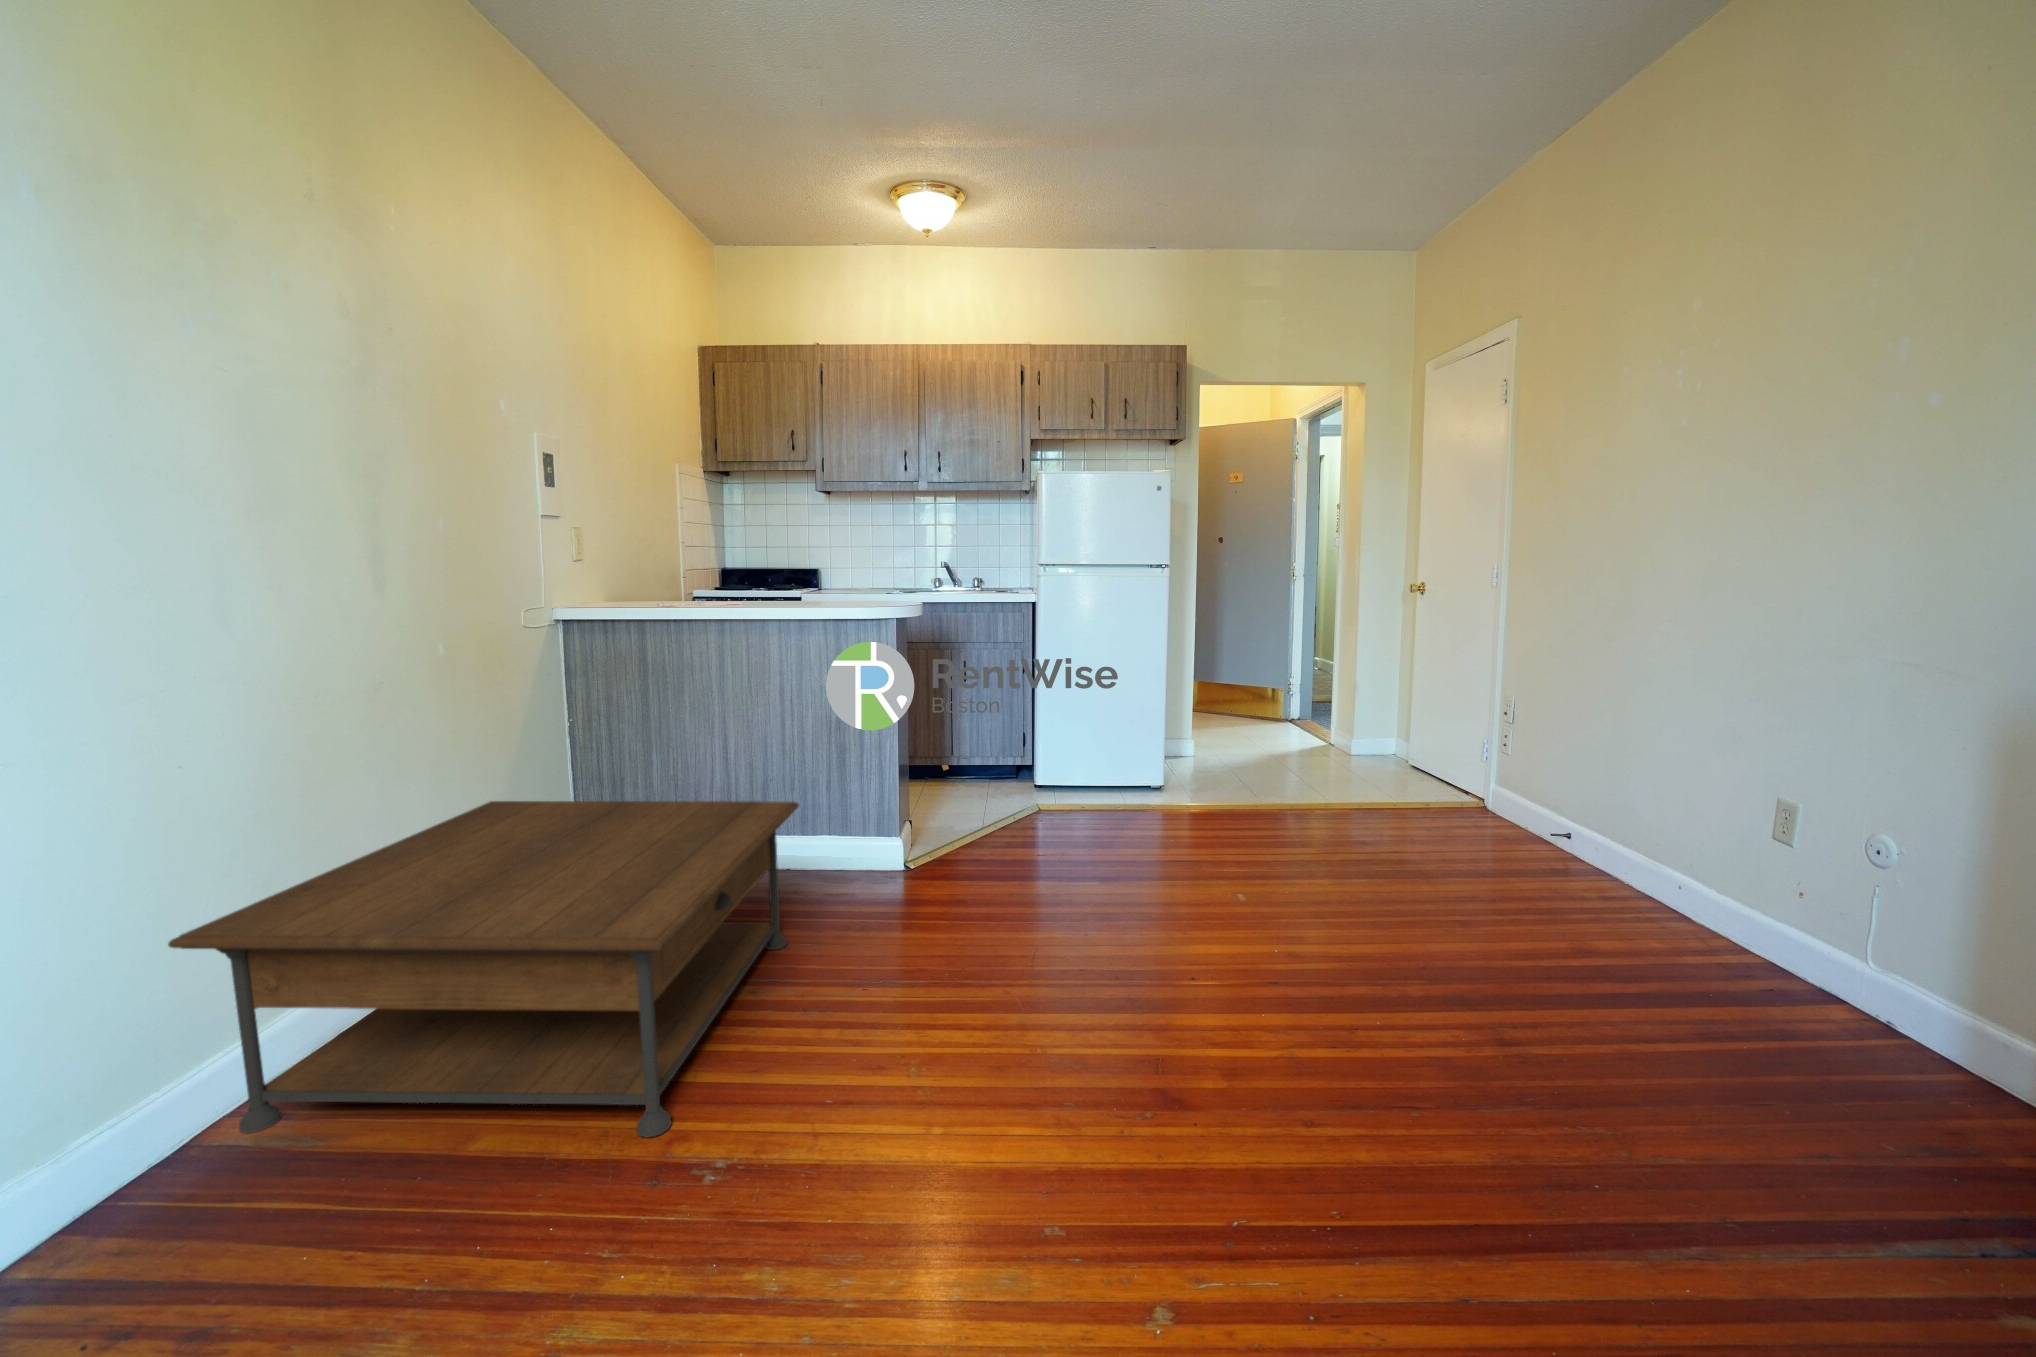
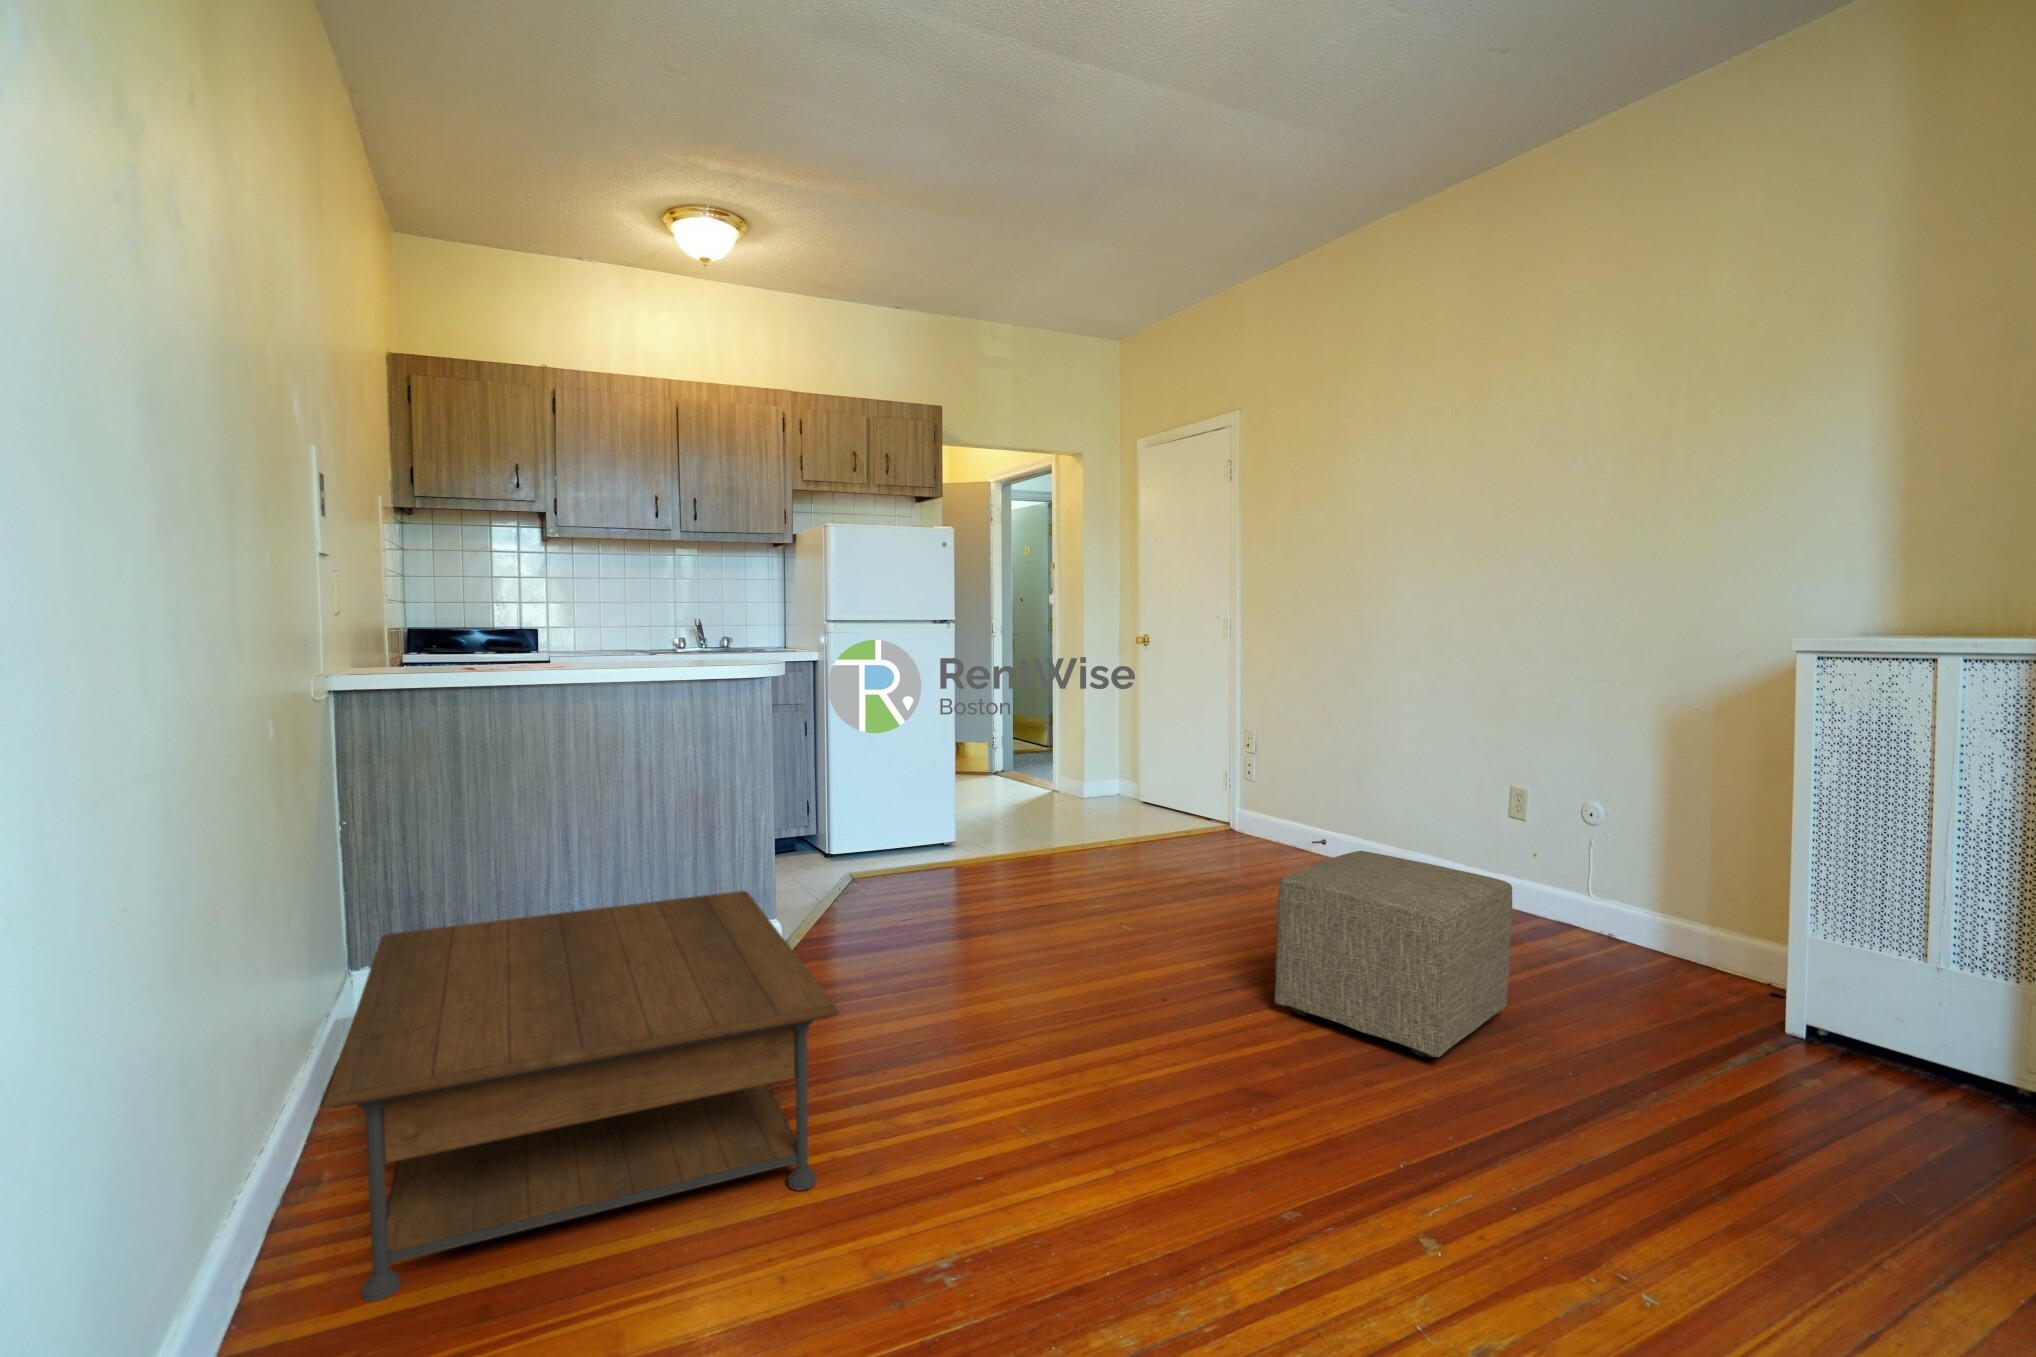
ottoman: none [1396,851,1854,1211] -> present [1275,851,1512,1057]

